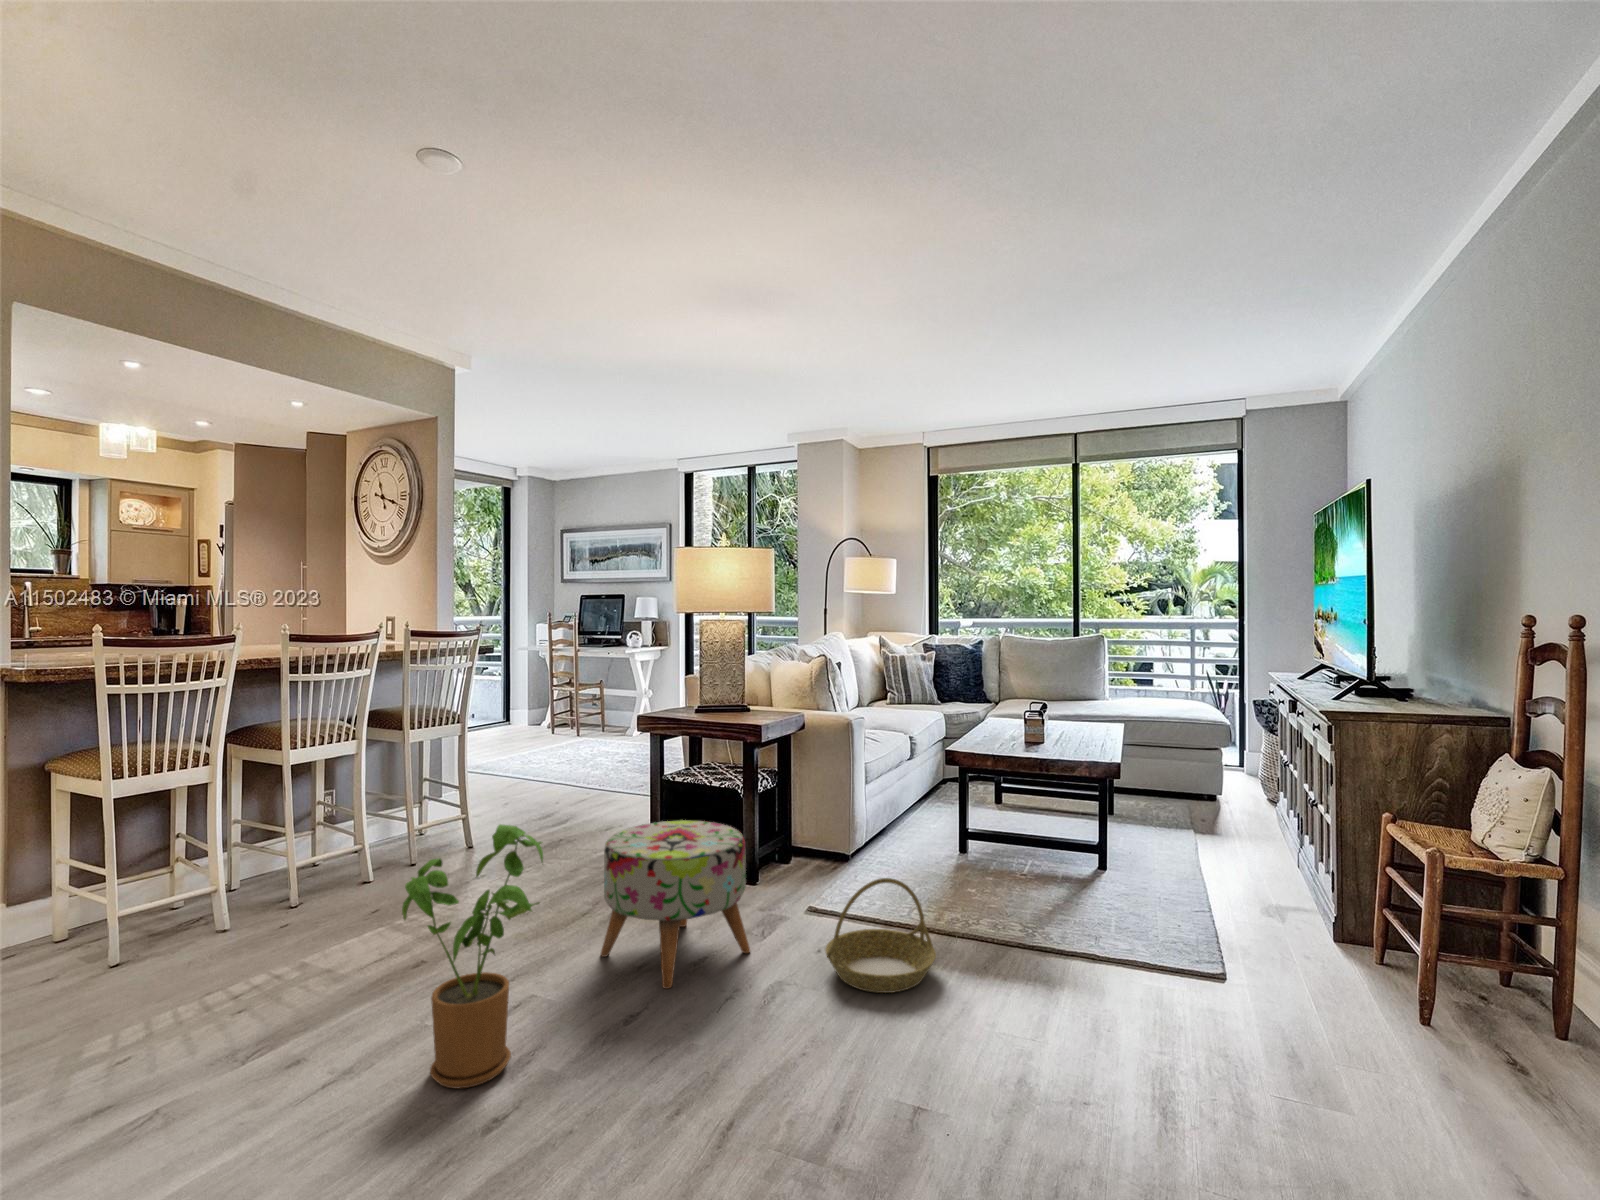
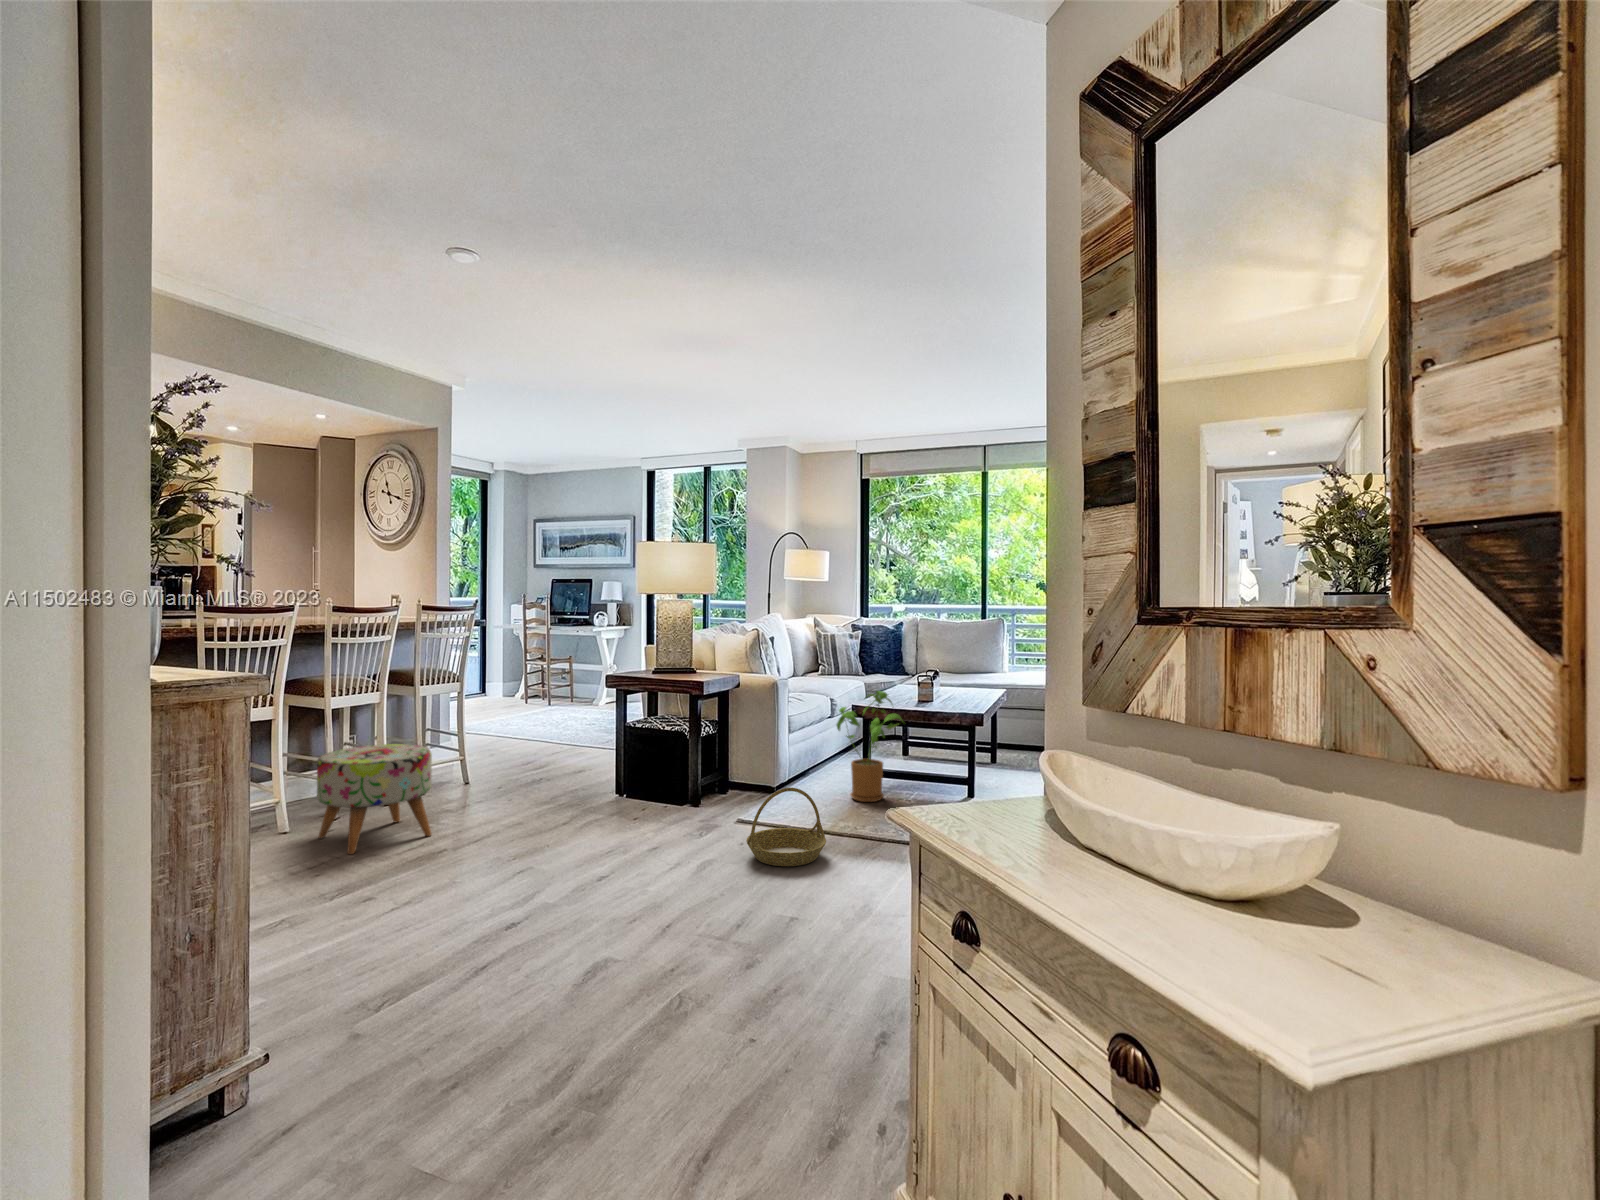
ottoman: present [601,820,750,989] -> present [317,744,432,854]
house plant: present [402,824,543,1088] -> present [837,691,902,802]

